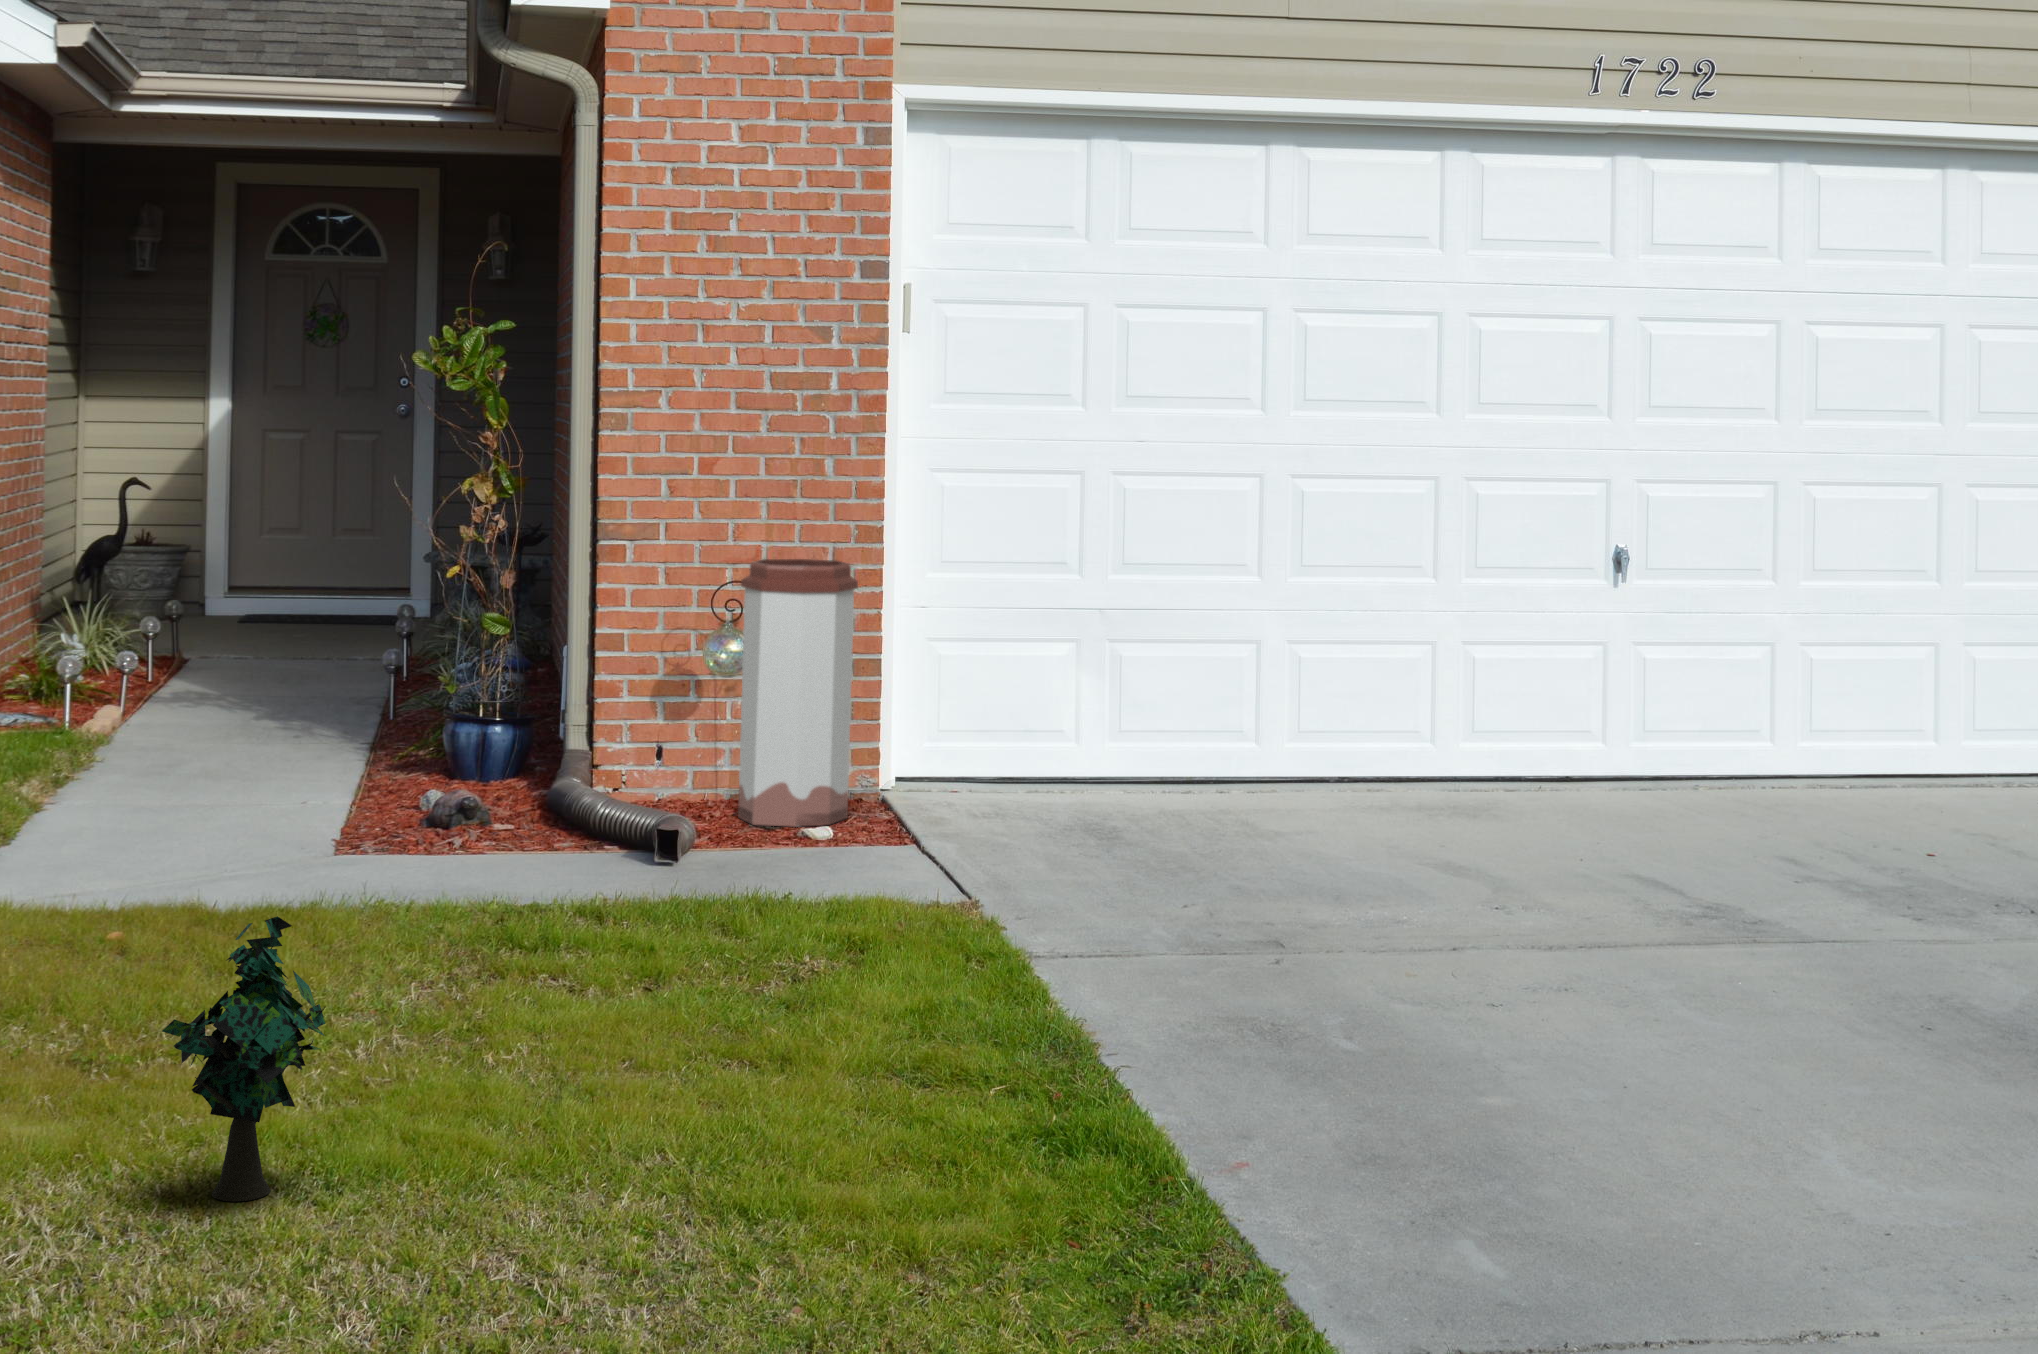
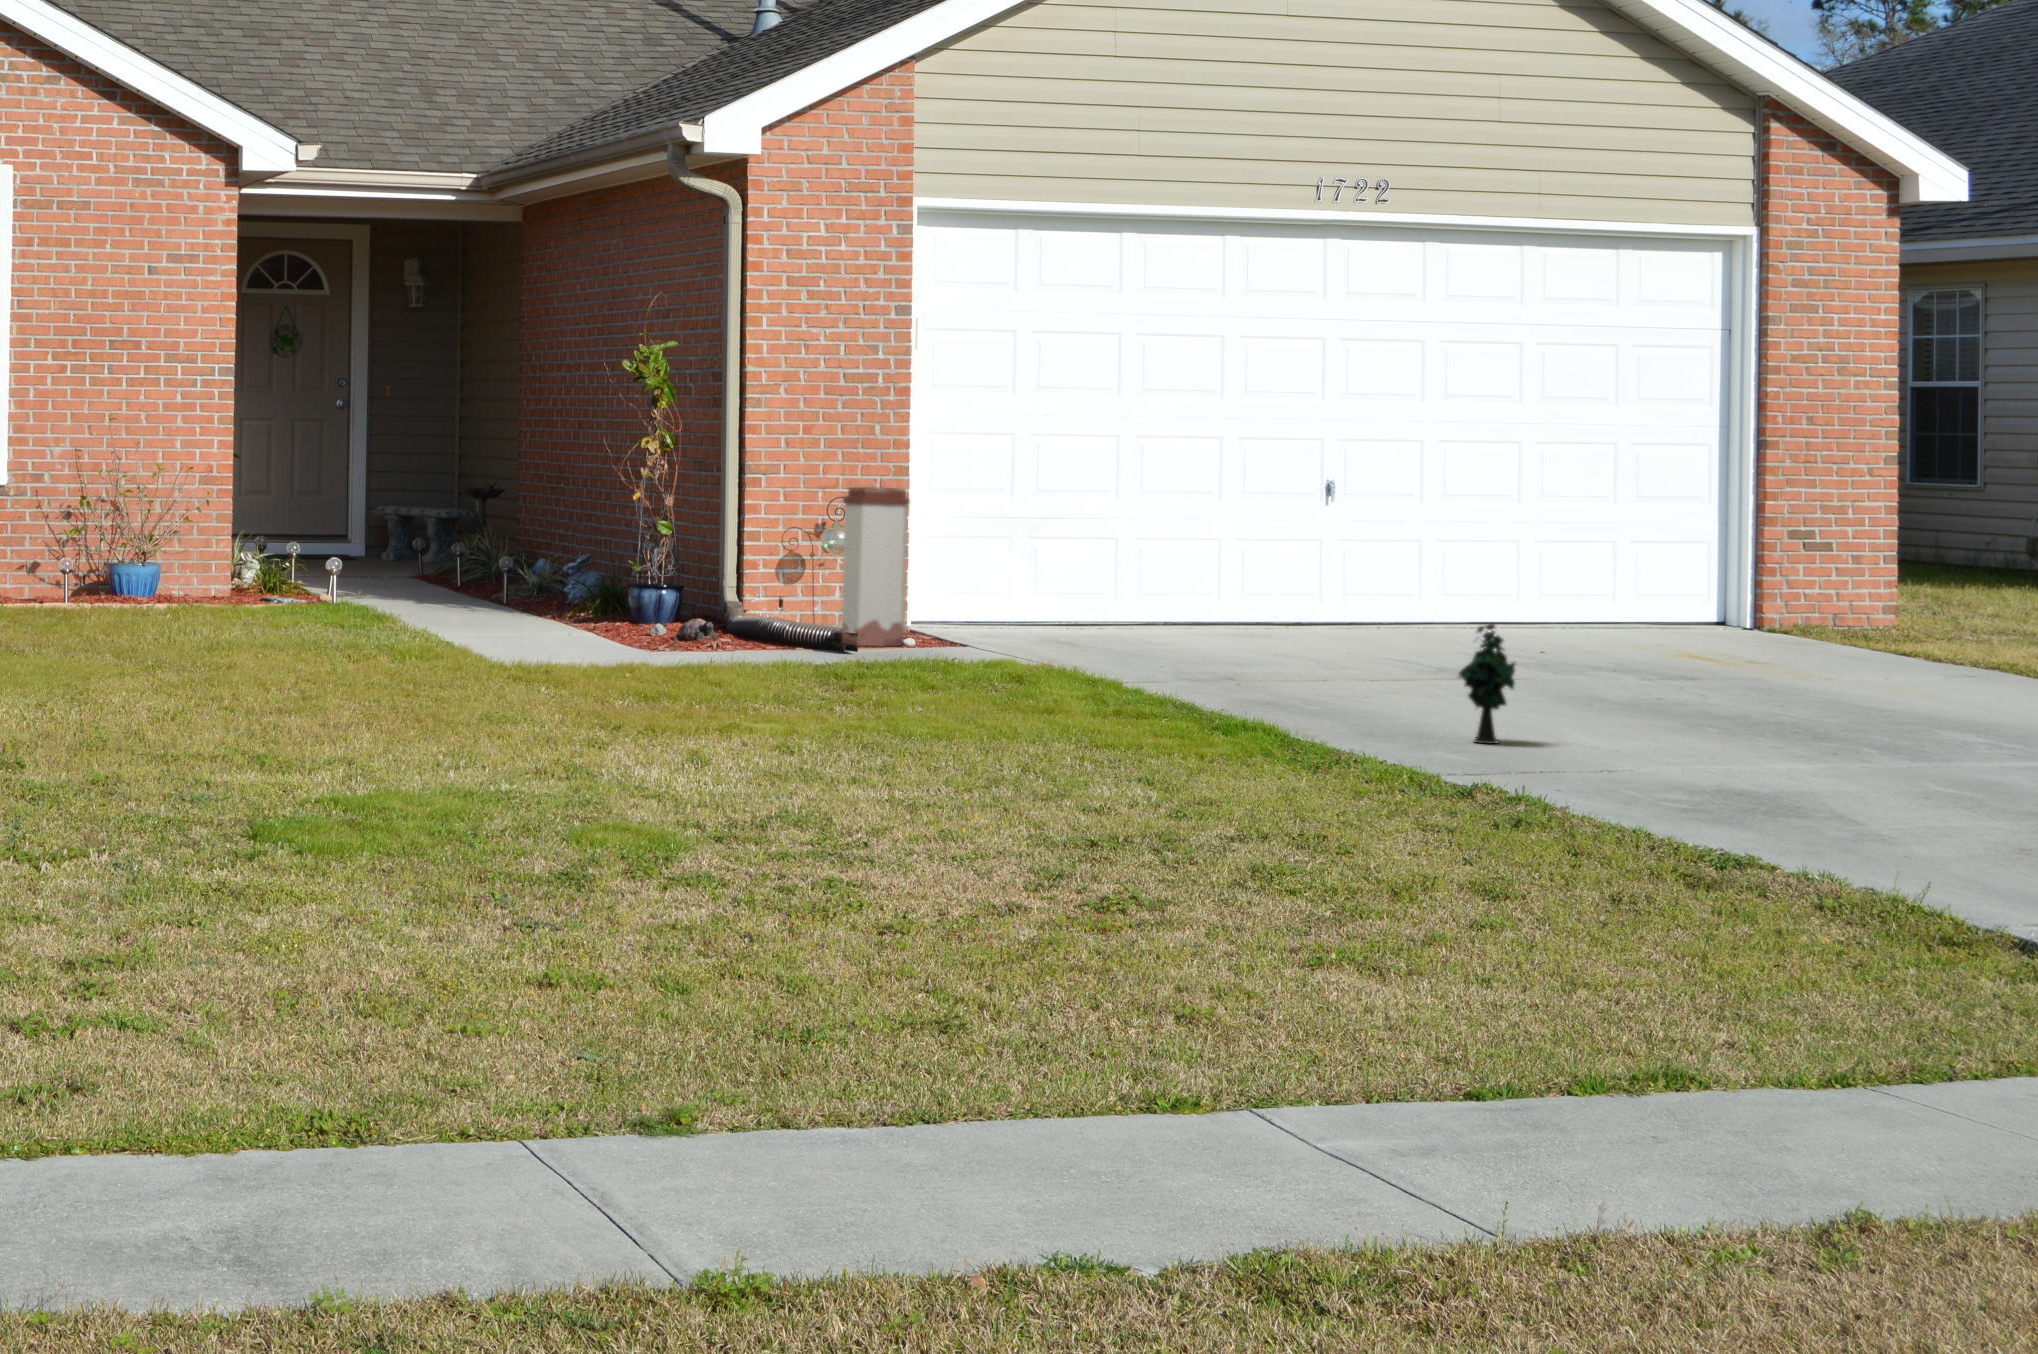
decorative plant: present [162,916,325,1201] -> present [1459,624,1515,744]

